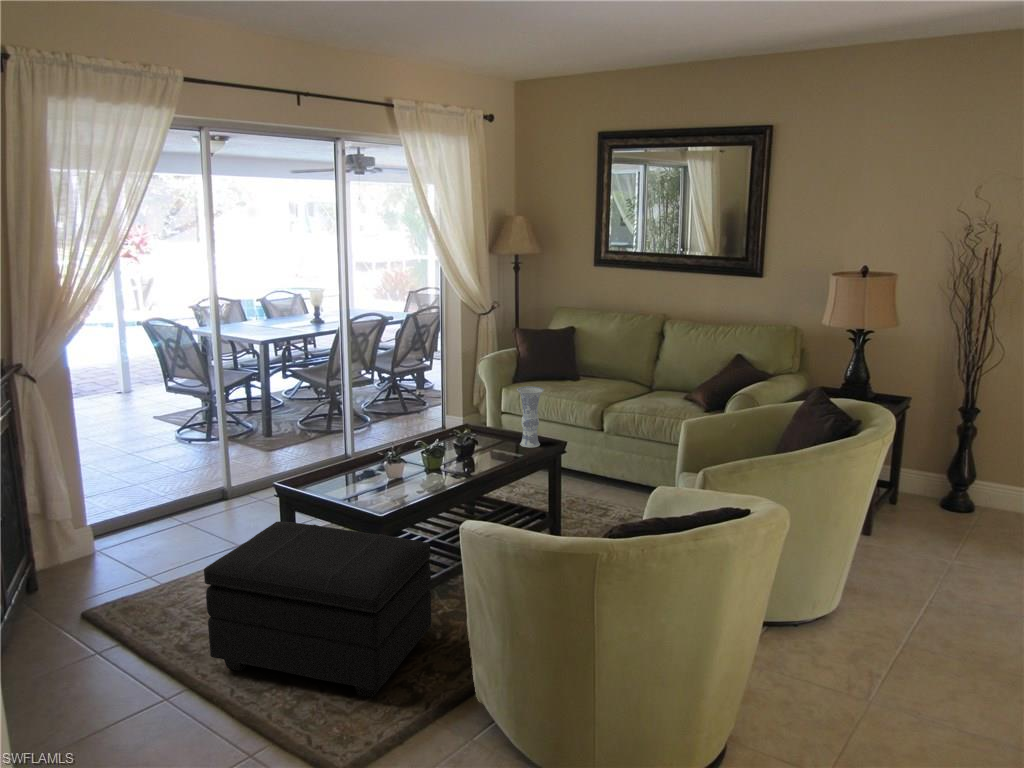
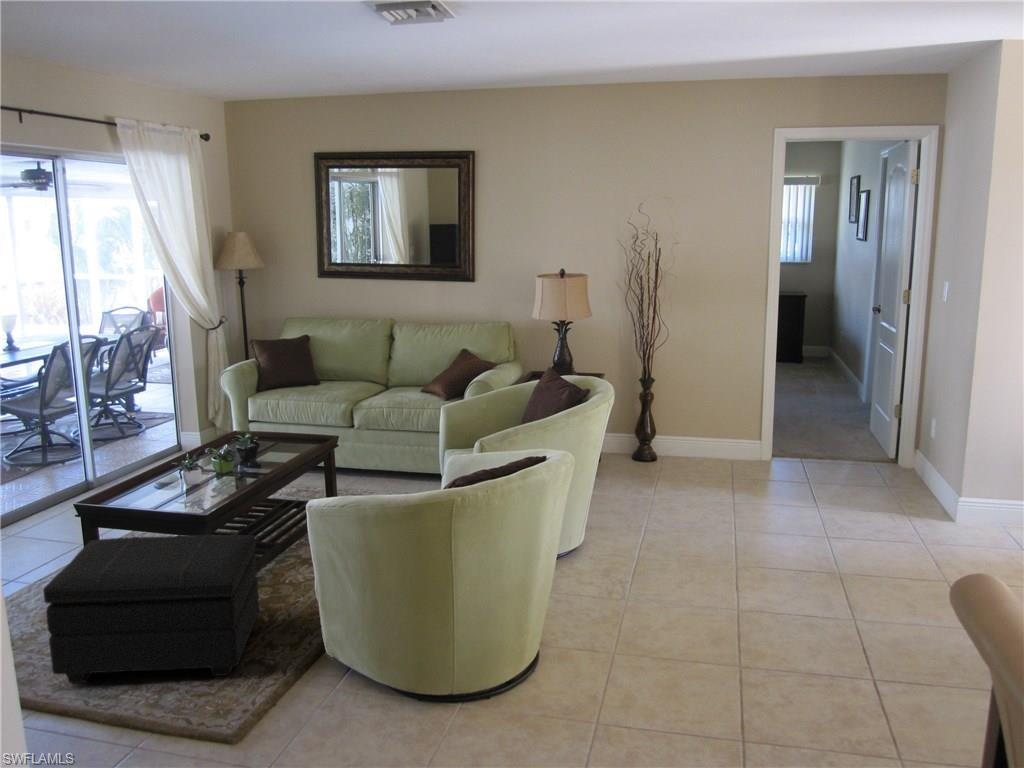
vase: present [517,386,544,448] -> none [289,392,315,448]

